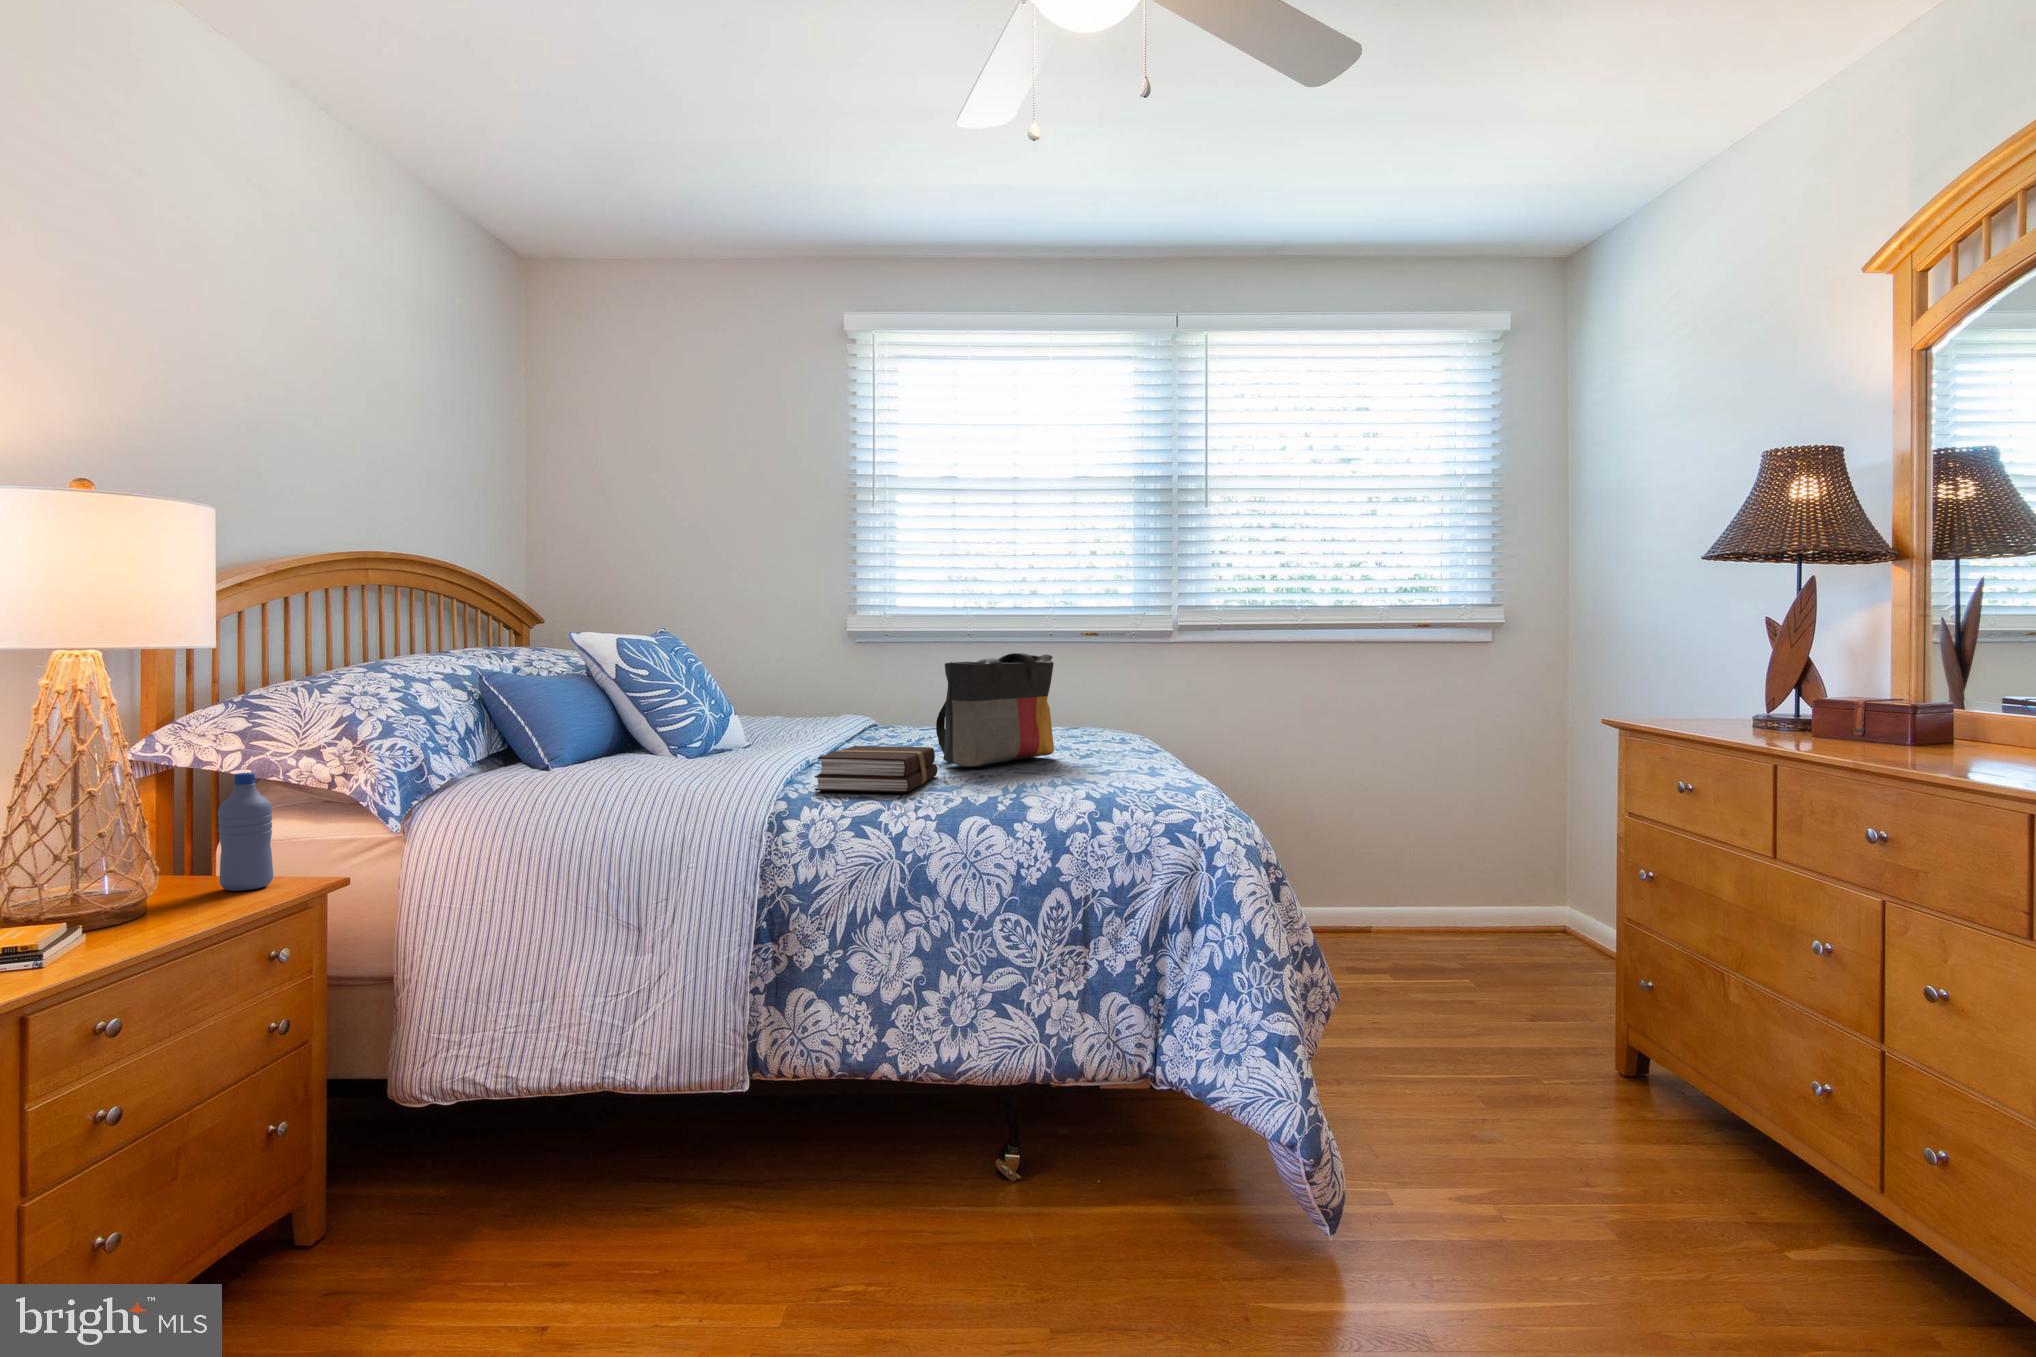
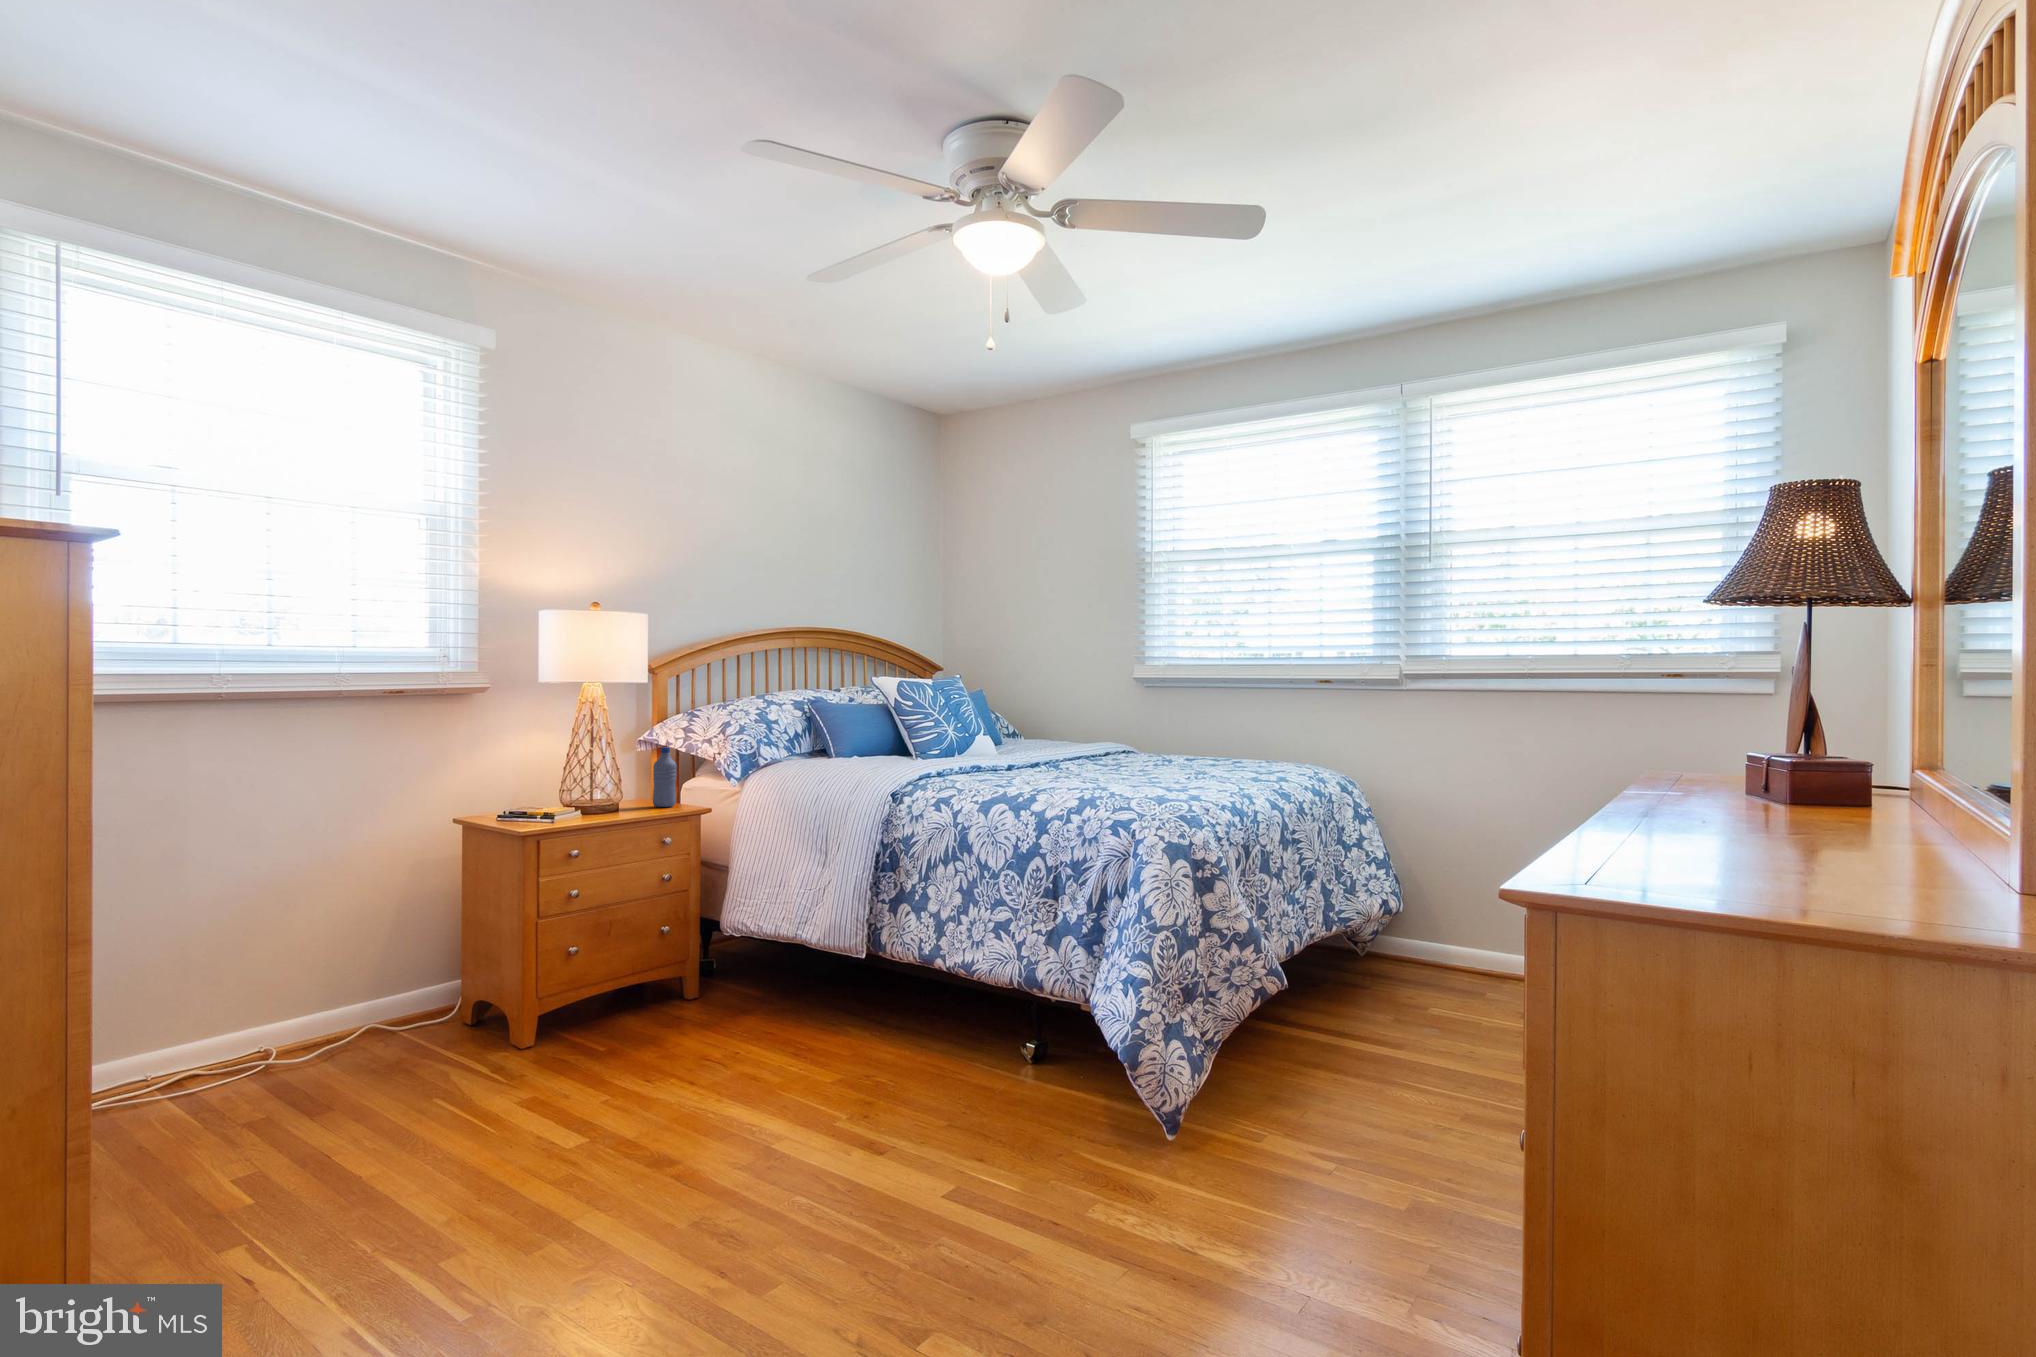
tote bag: present [936,653,1054,766] -> none [1055,697,1158,778]
book: present [815,746,937,792] -> none [933,757,1033,787]

